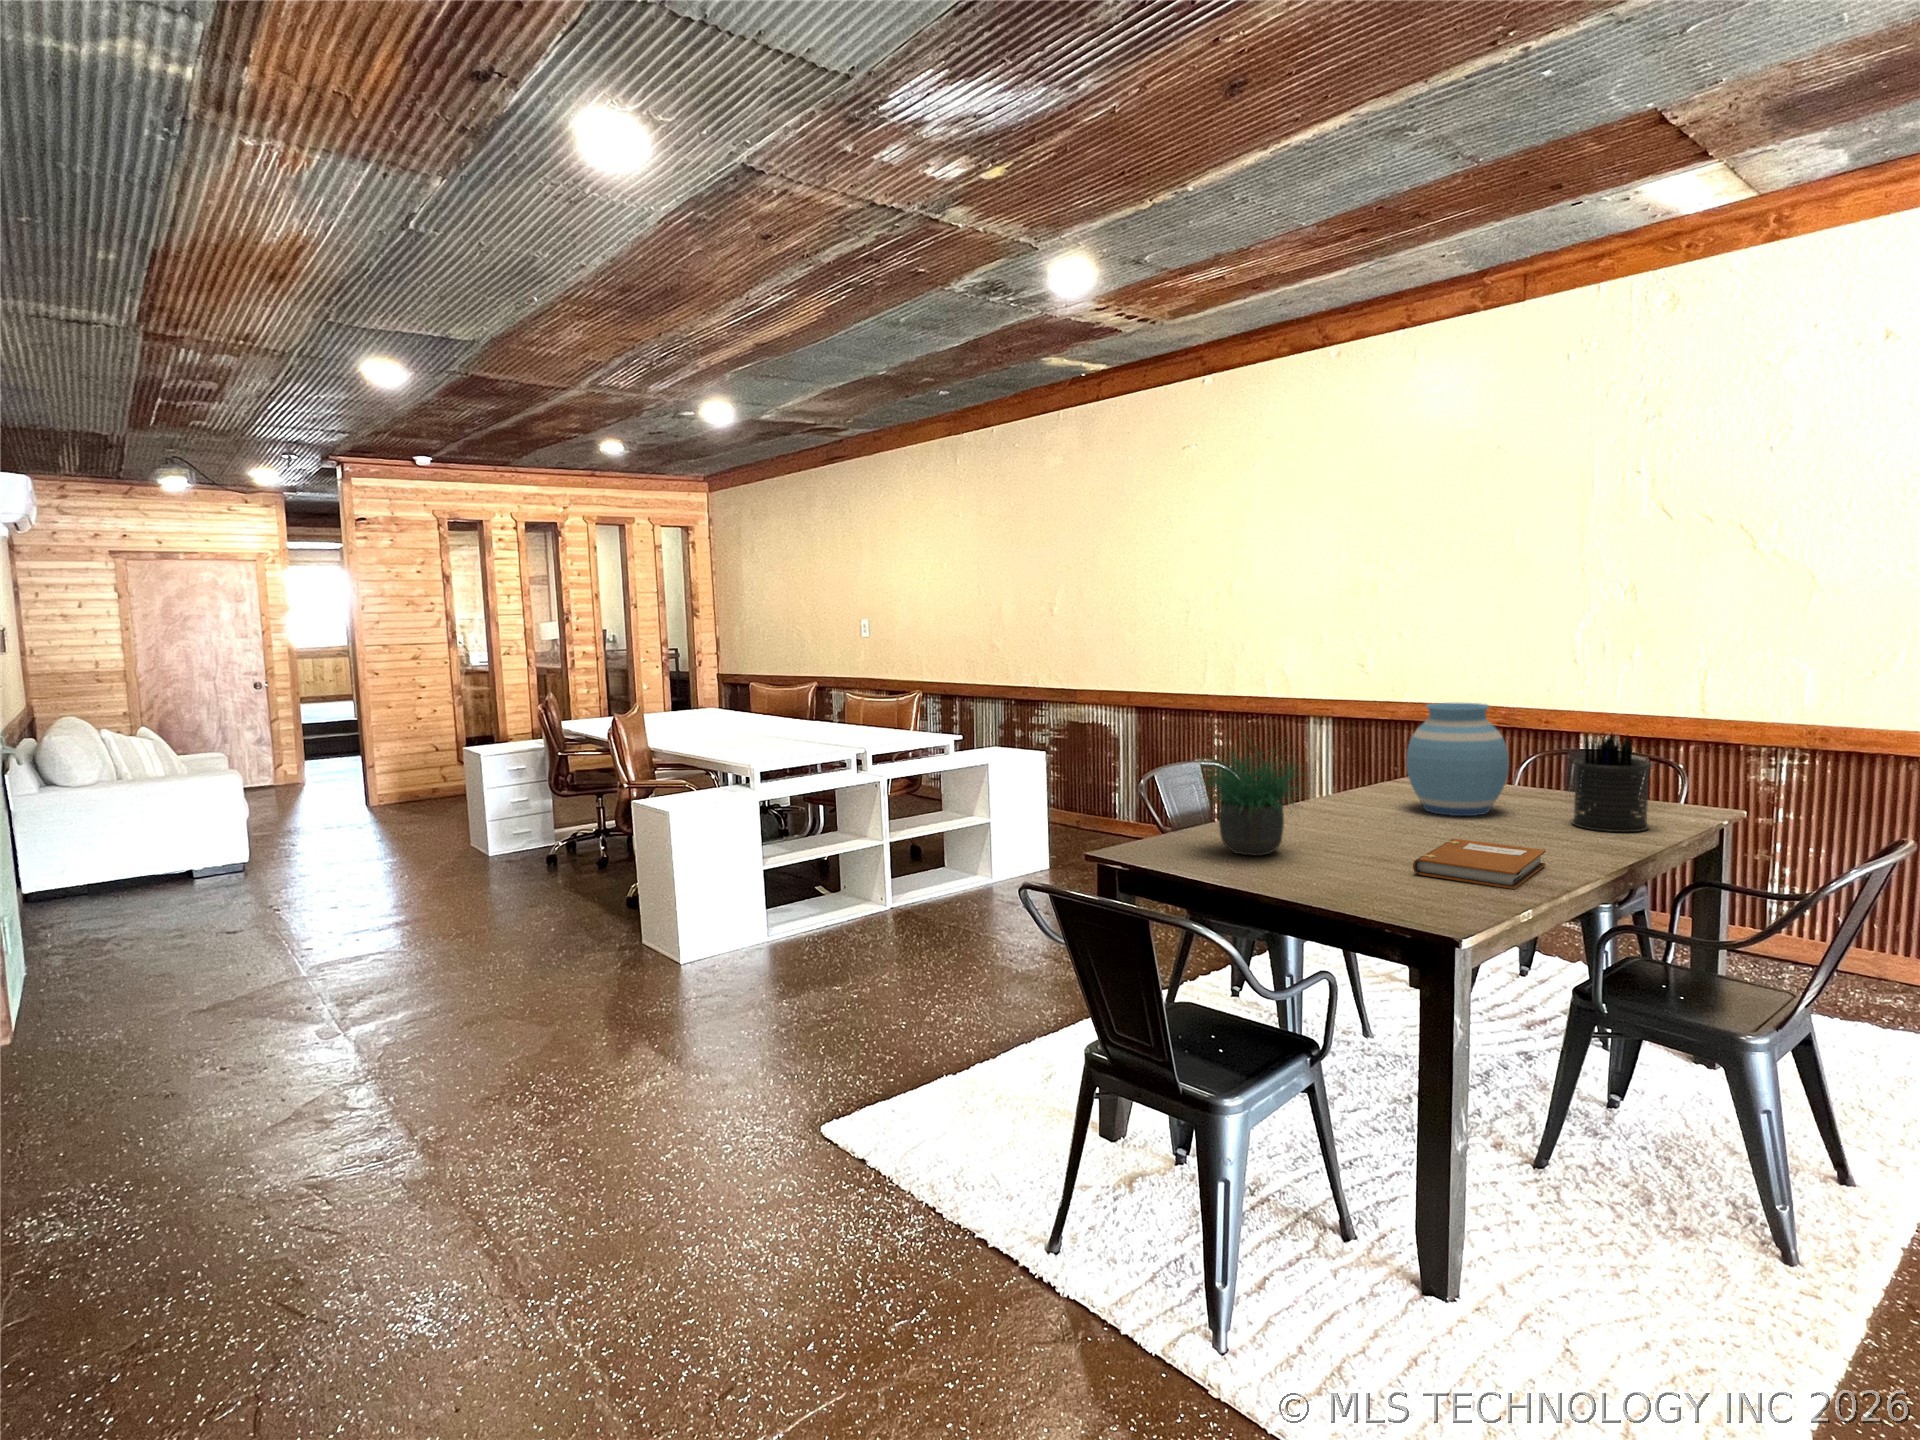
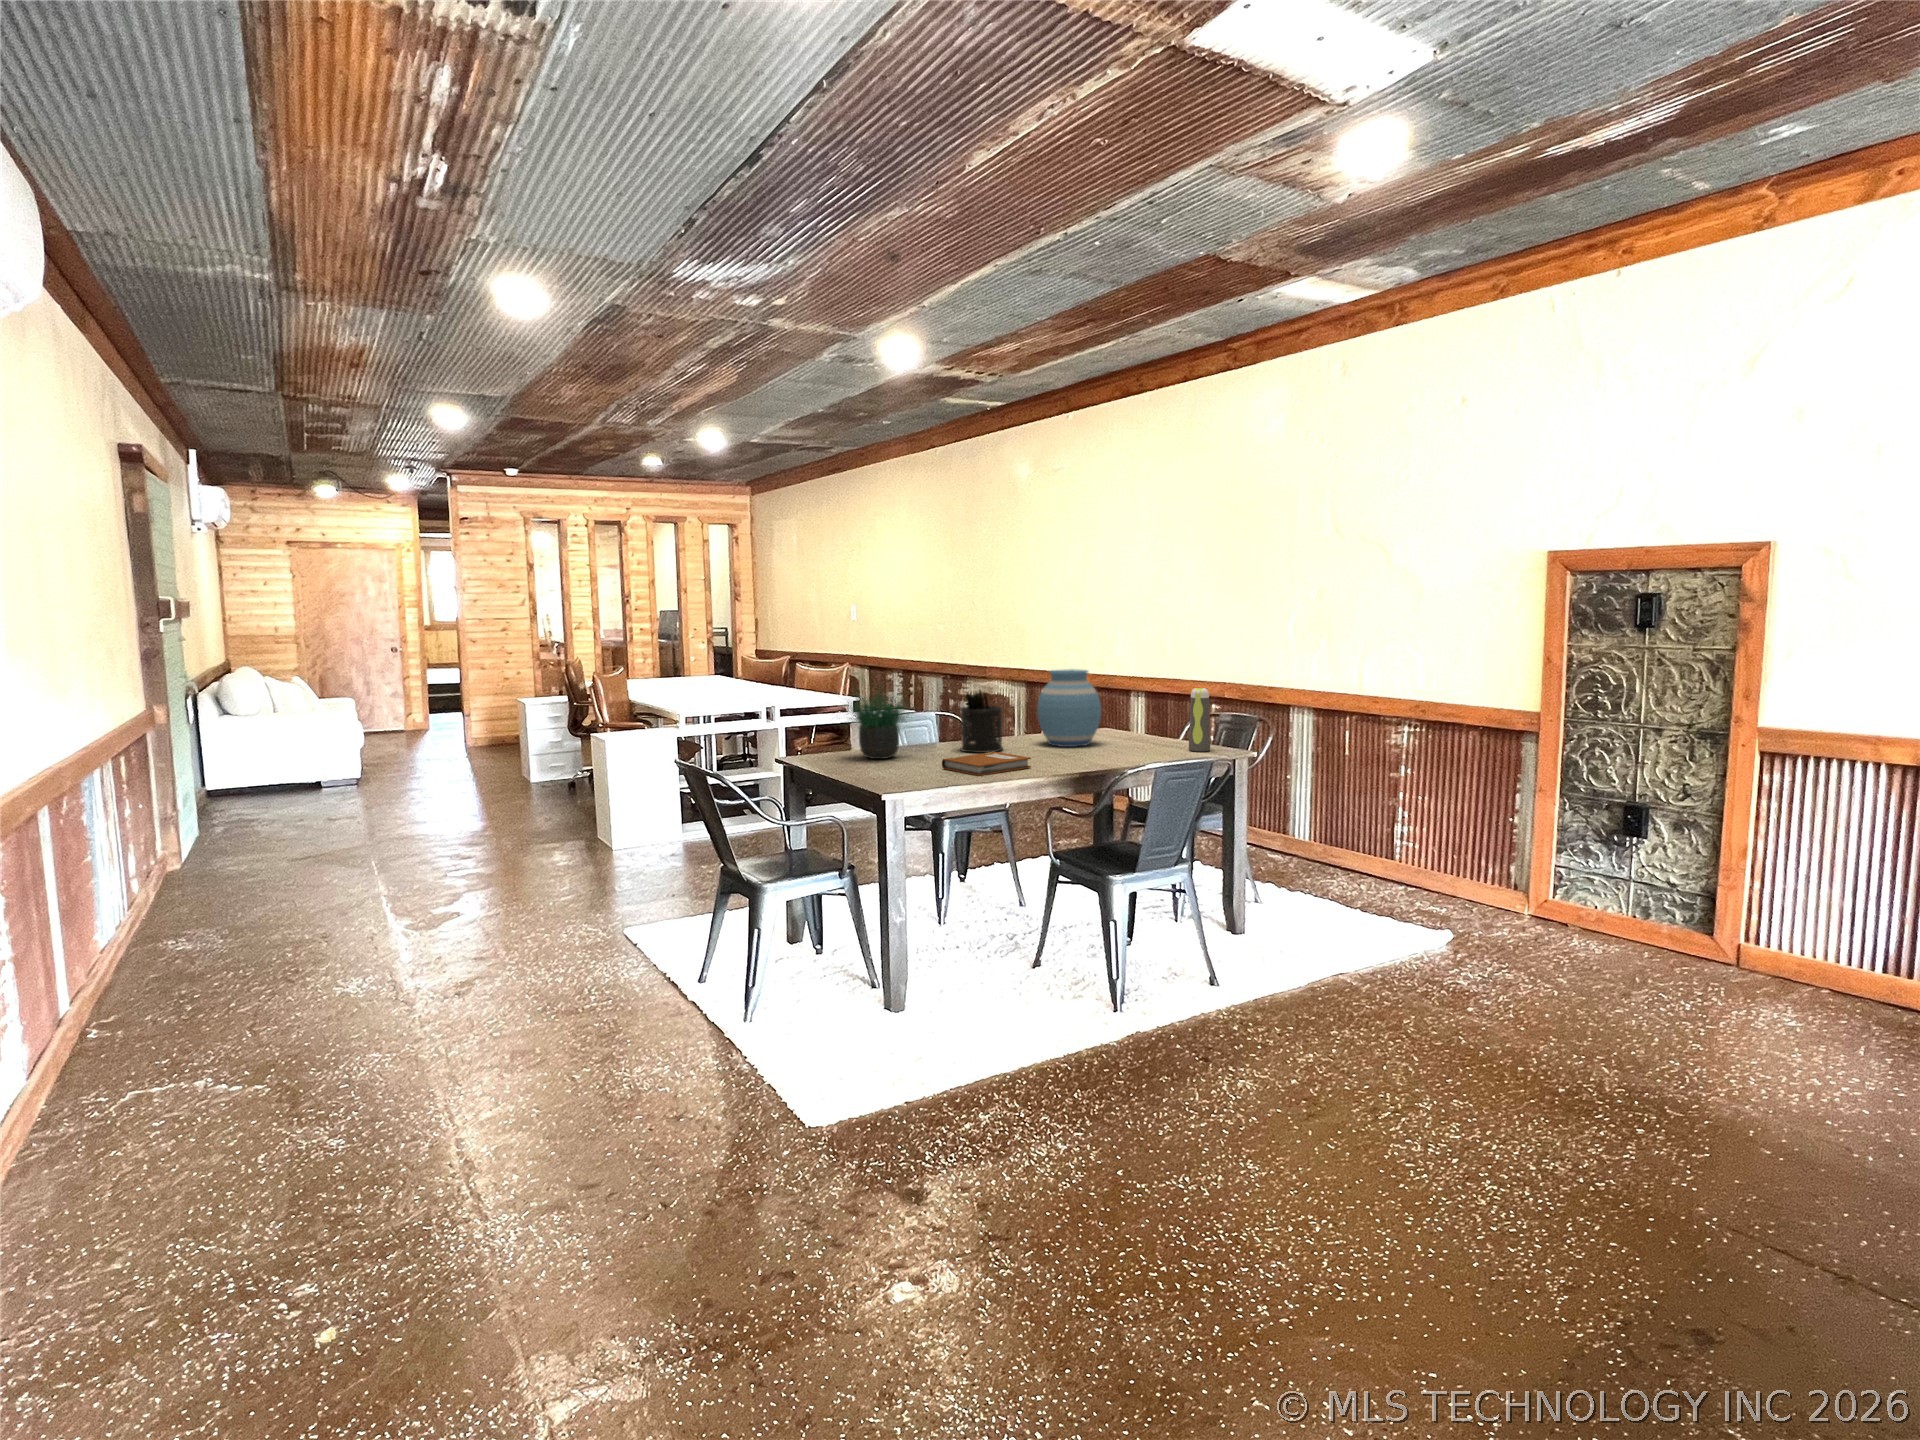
water bottle: none [1657,726,1694,818] -> present [1189,688,1210,752]
pen holder: present [1572,734,1651,832] -> present [960,690,1003,753]

